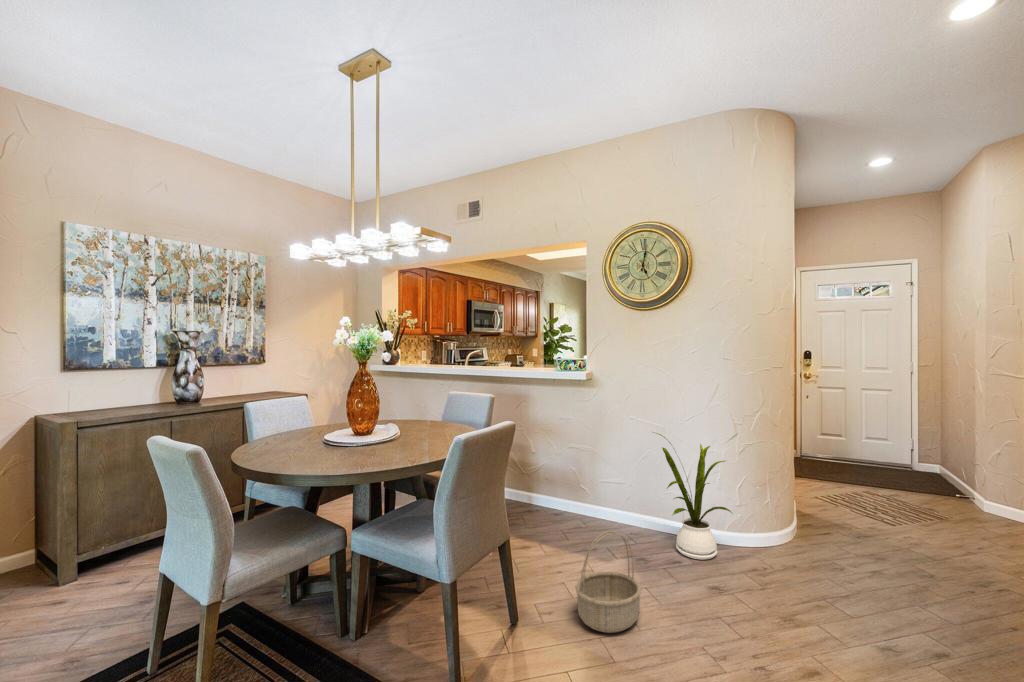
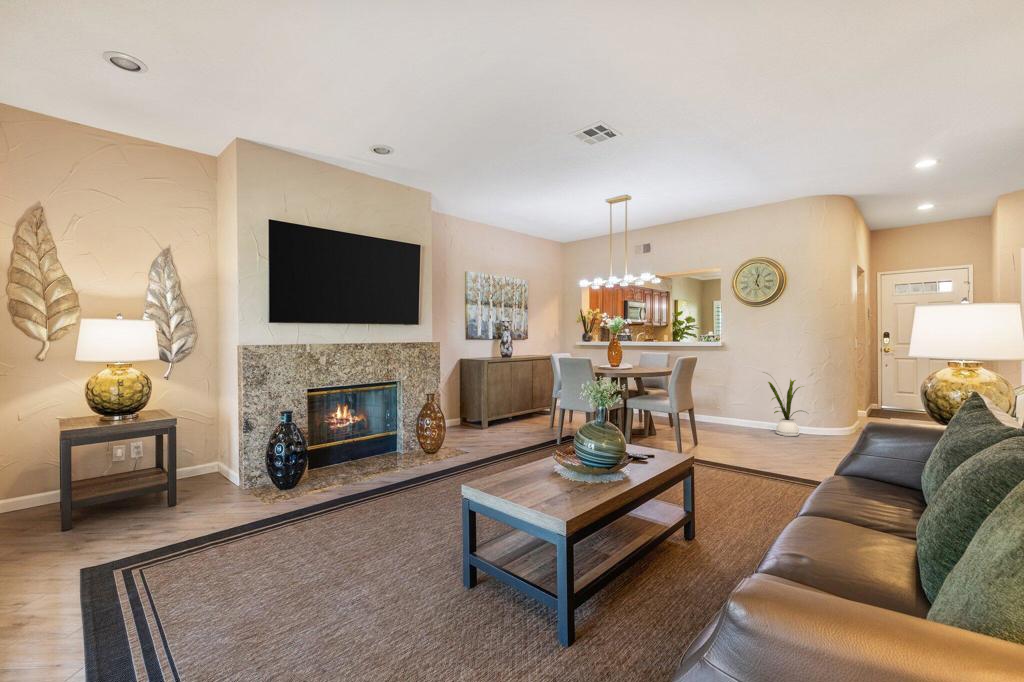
basket: present [576,531,642,633] -> none [726,407,758,449]

